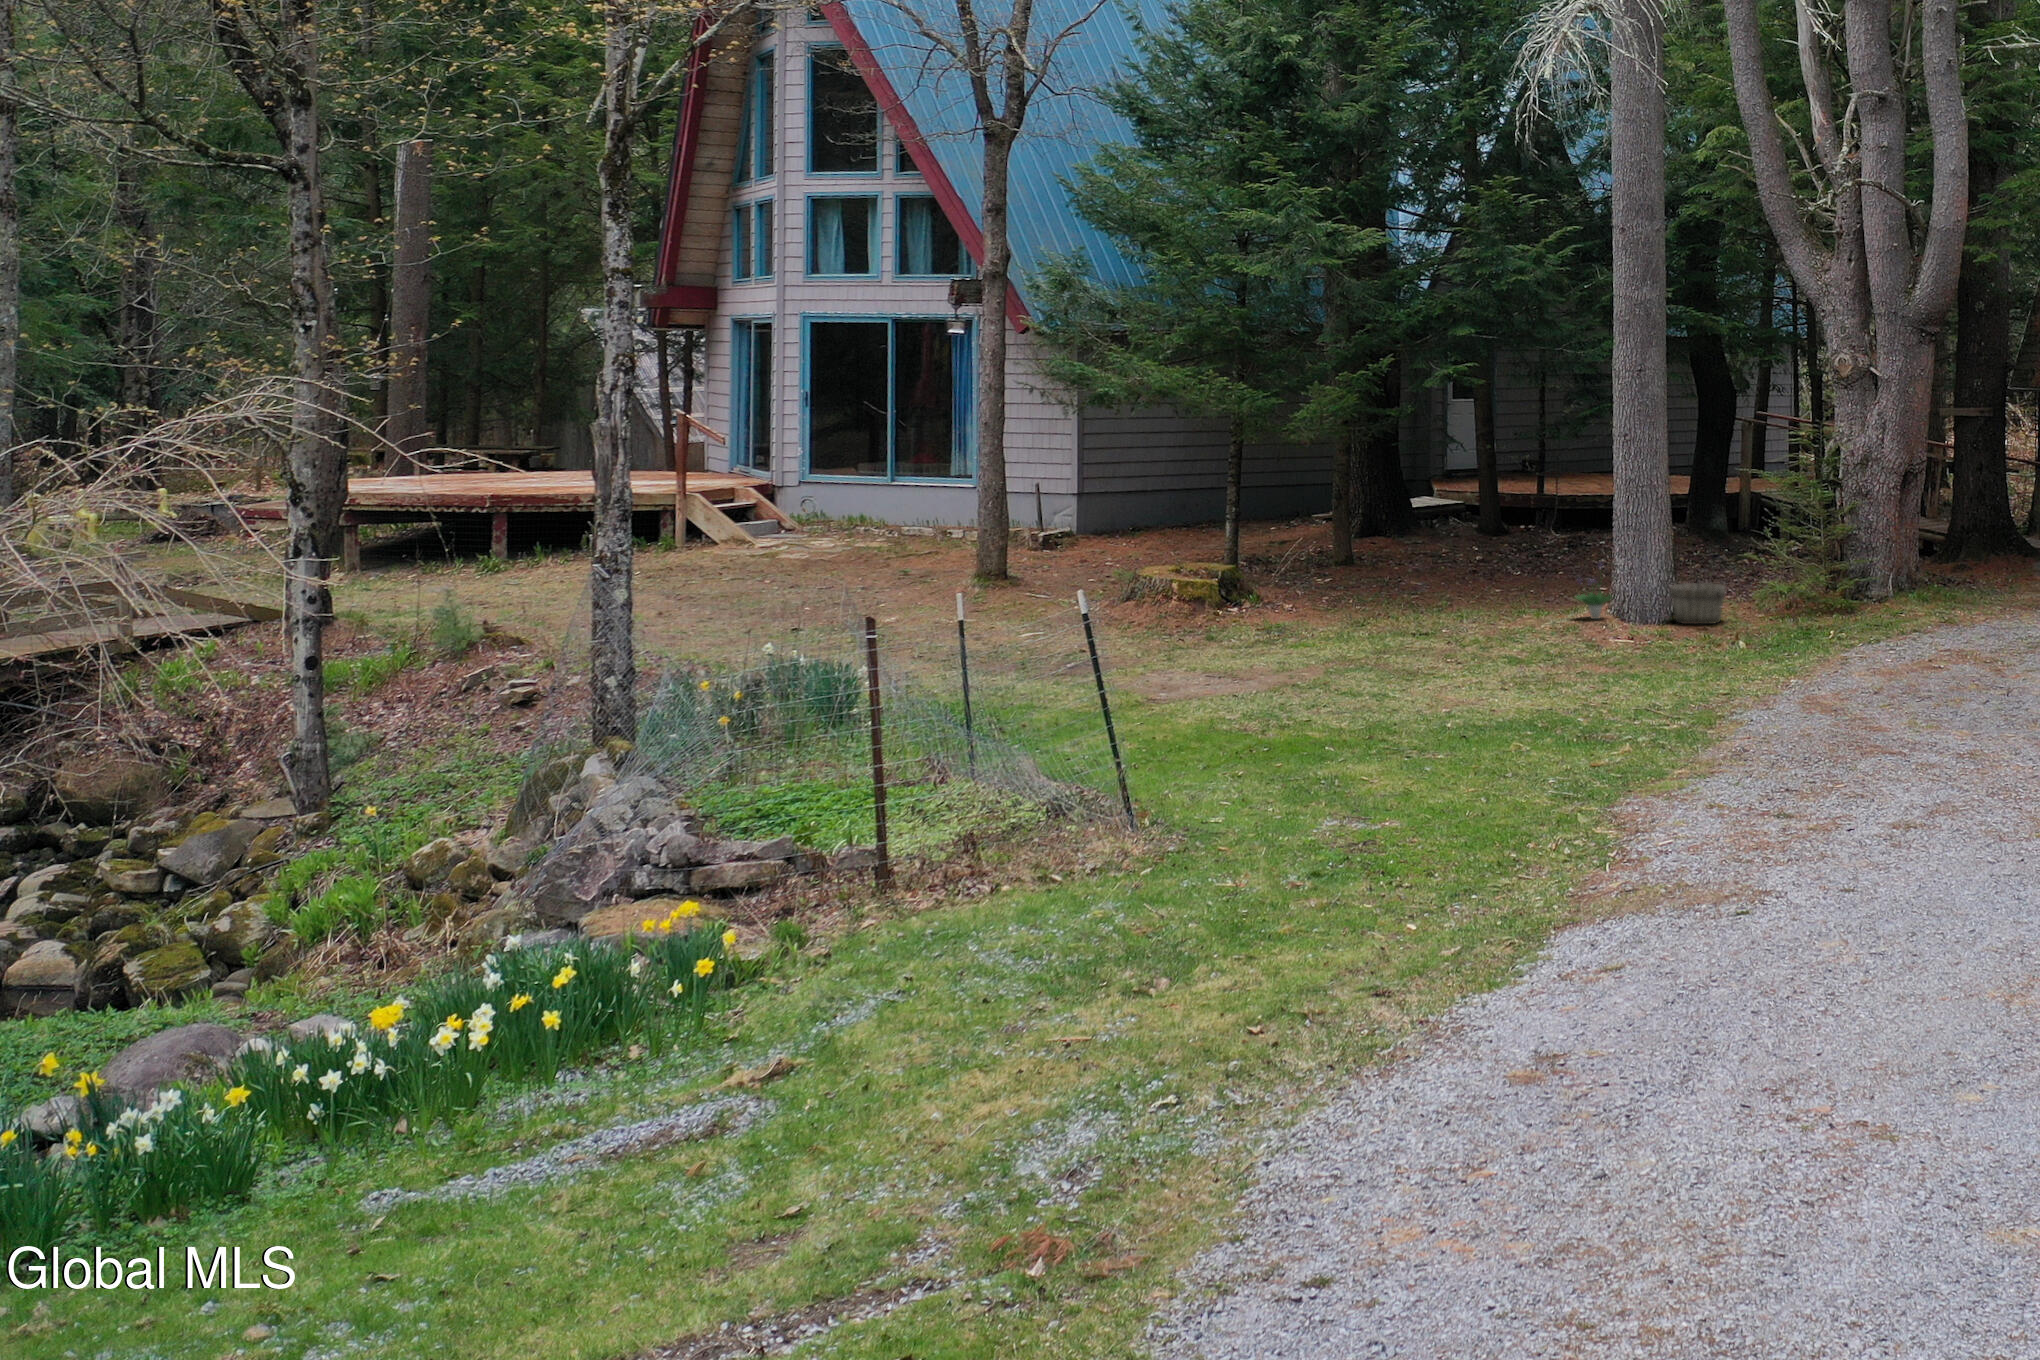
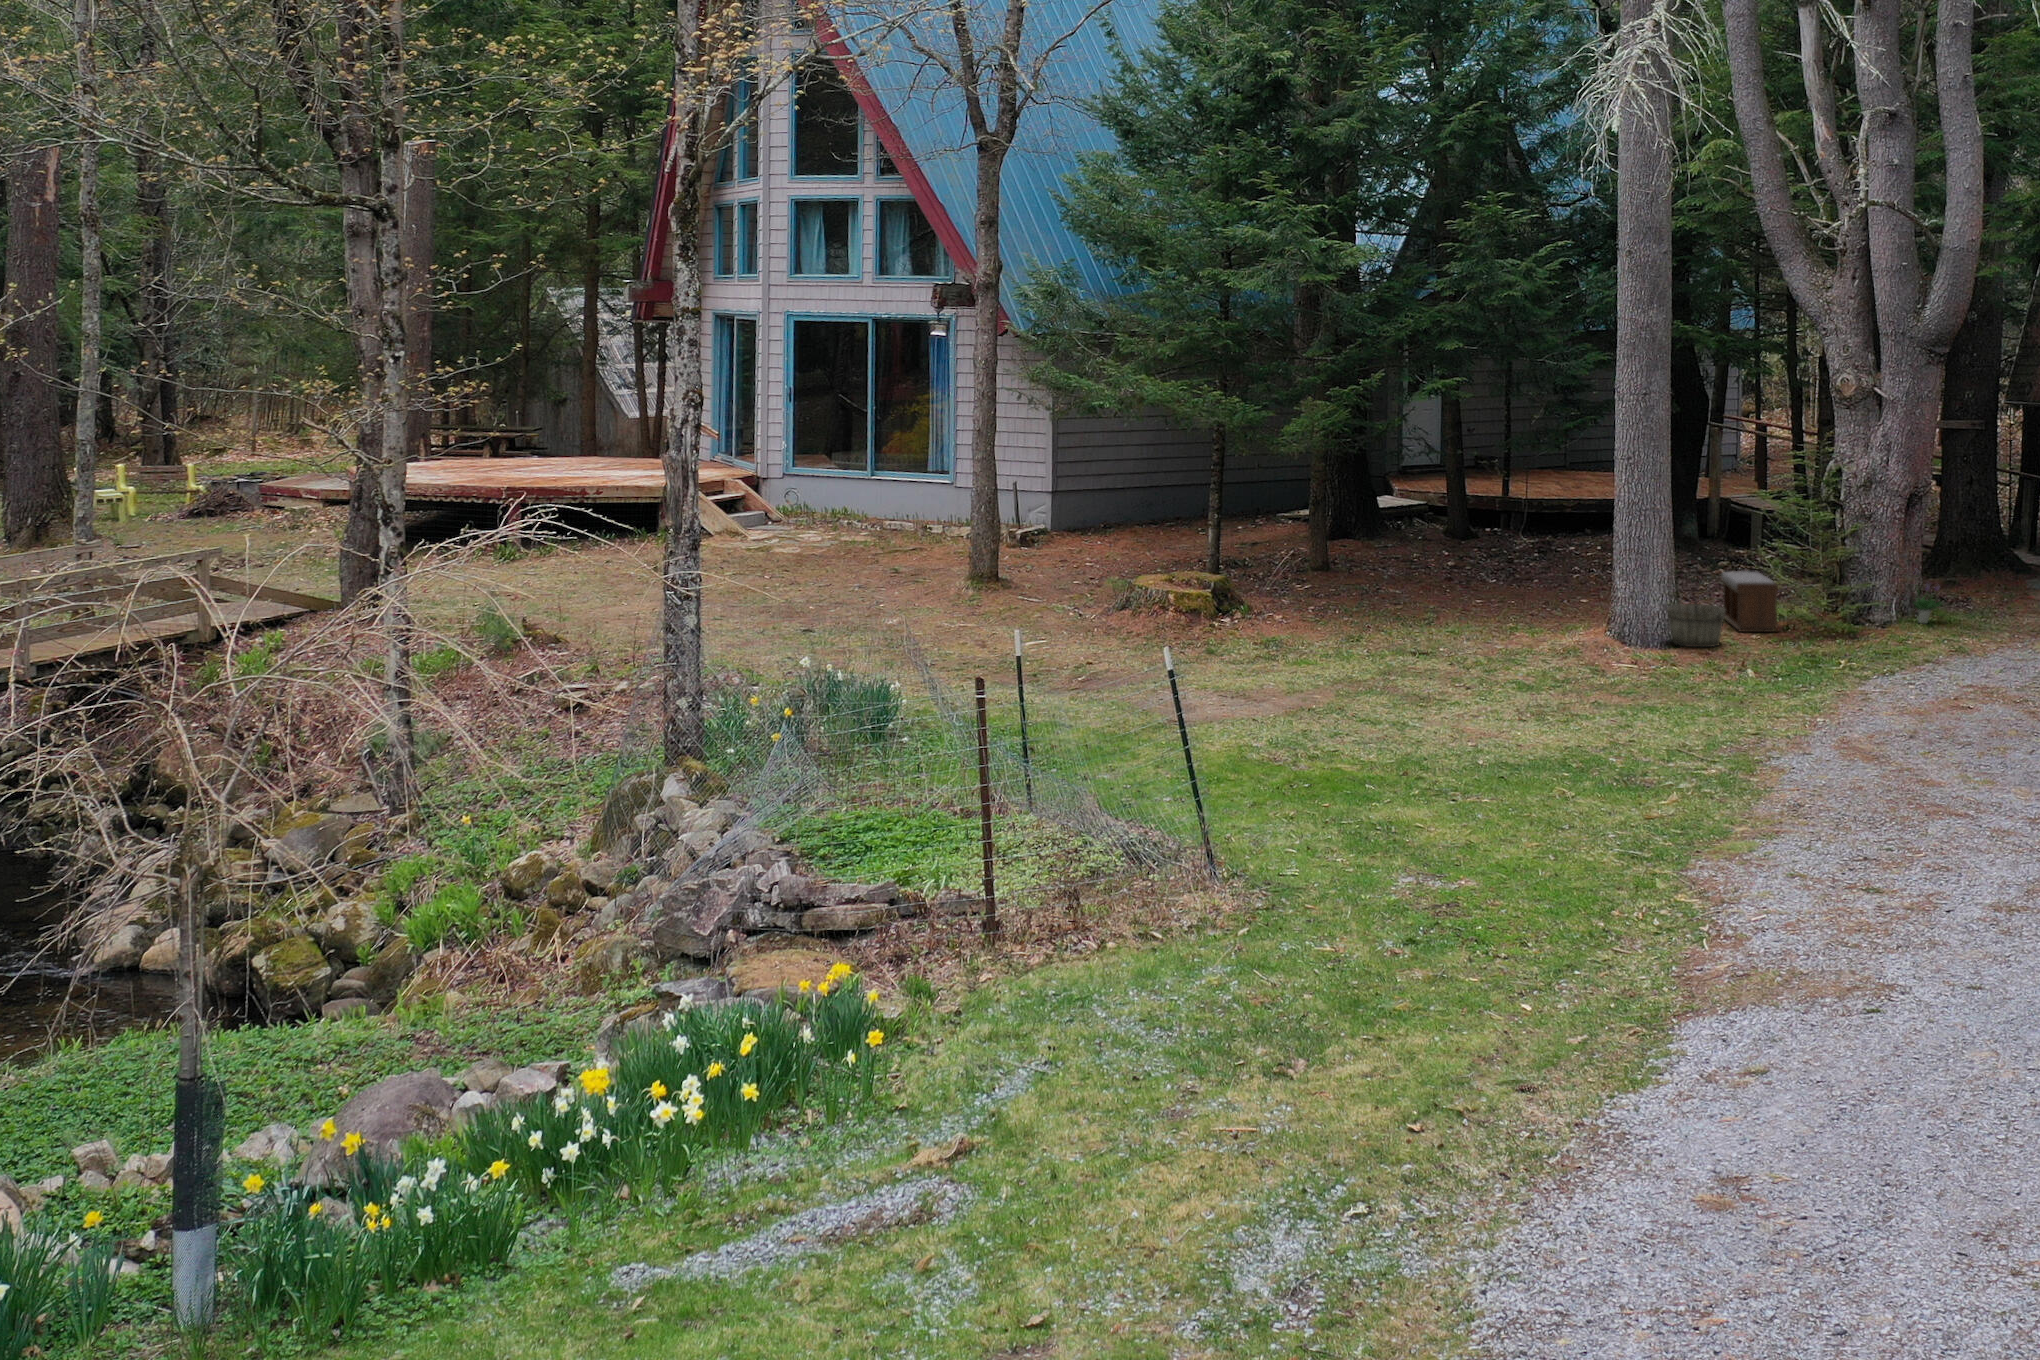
bench: none [1731,553,1781,611] -> present [1722,571,1778,632]
potted plant: present [1577,564,1612,619] -> present [1914,568,1942,623]

